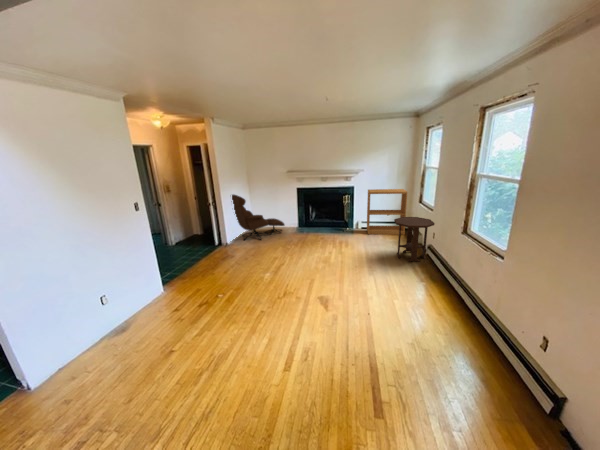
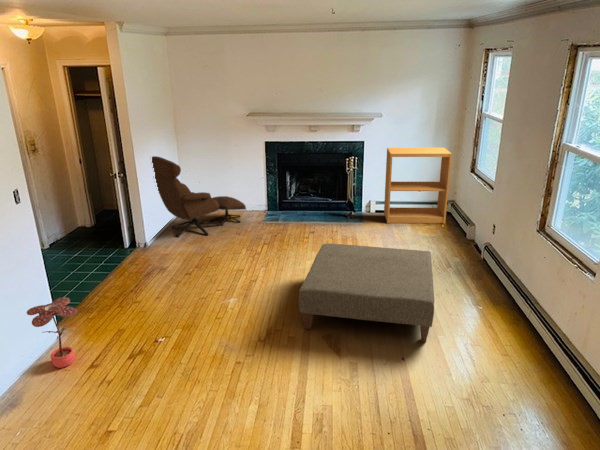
side table: present [394,217,434,262] -> none [433,199,496,271]
ottoman: none [304,243,391,305] -> present [299,243,434,342]
potted plant: none [140,268,169,310] -> present [27,297,78,368]

